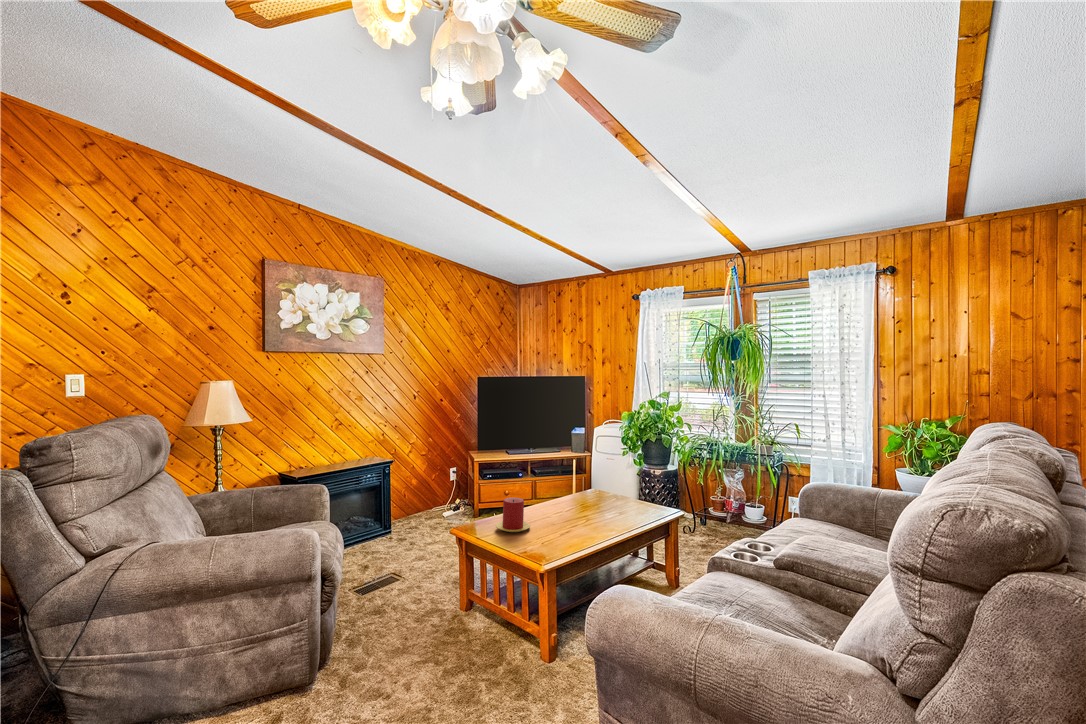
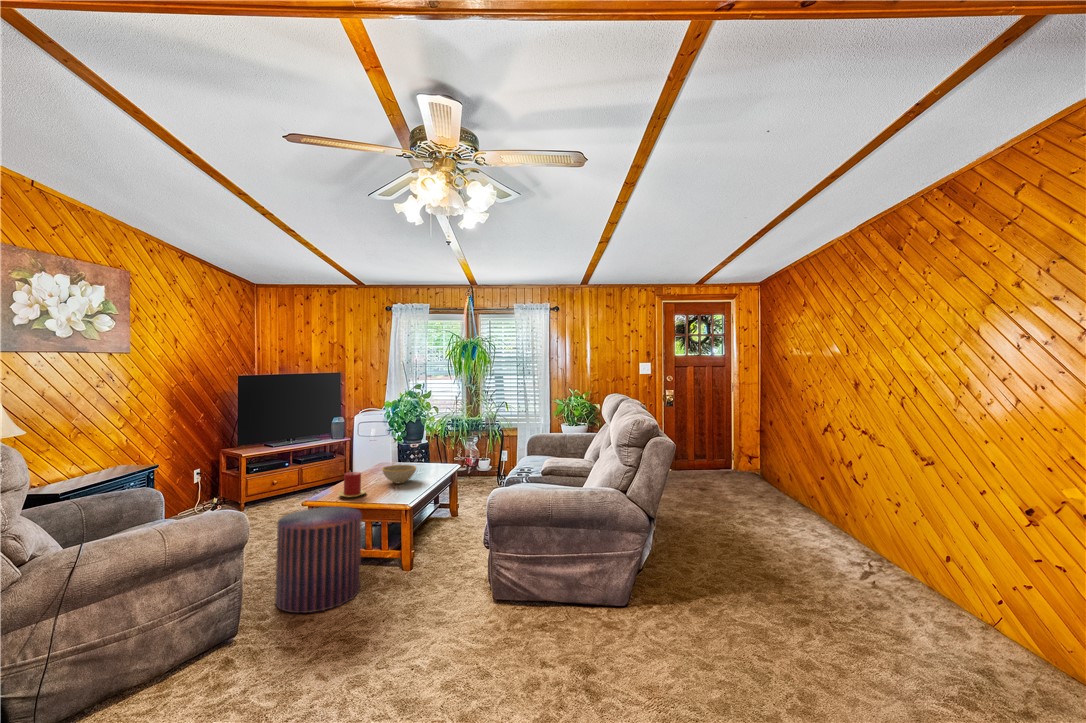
bowl: none [560,496,606,524] -> present [382,465,416,483]
pouf: none [384,538,492,691] -> present [275,507,362,613]

